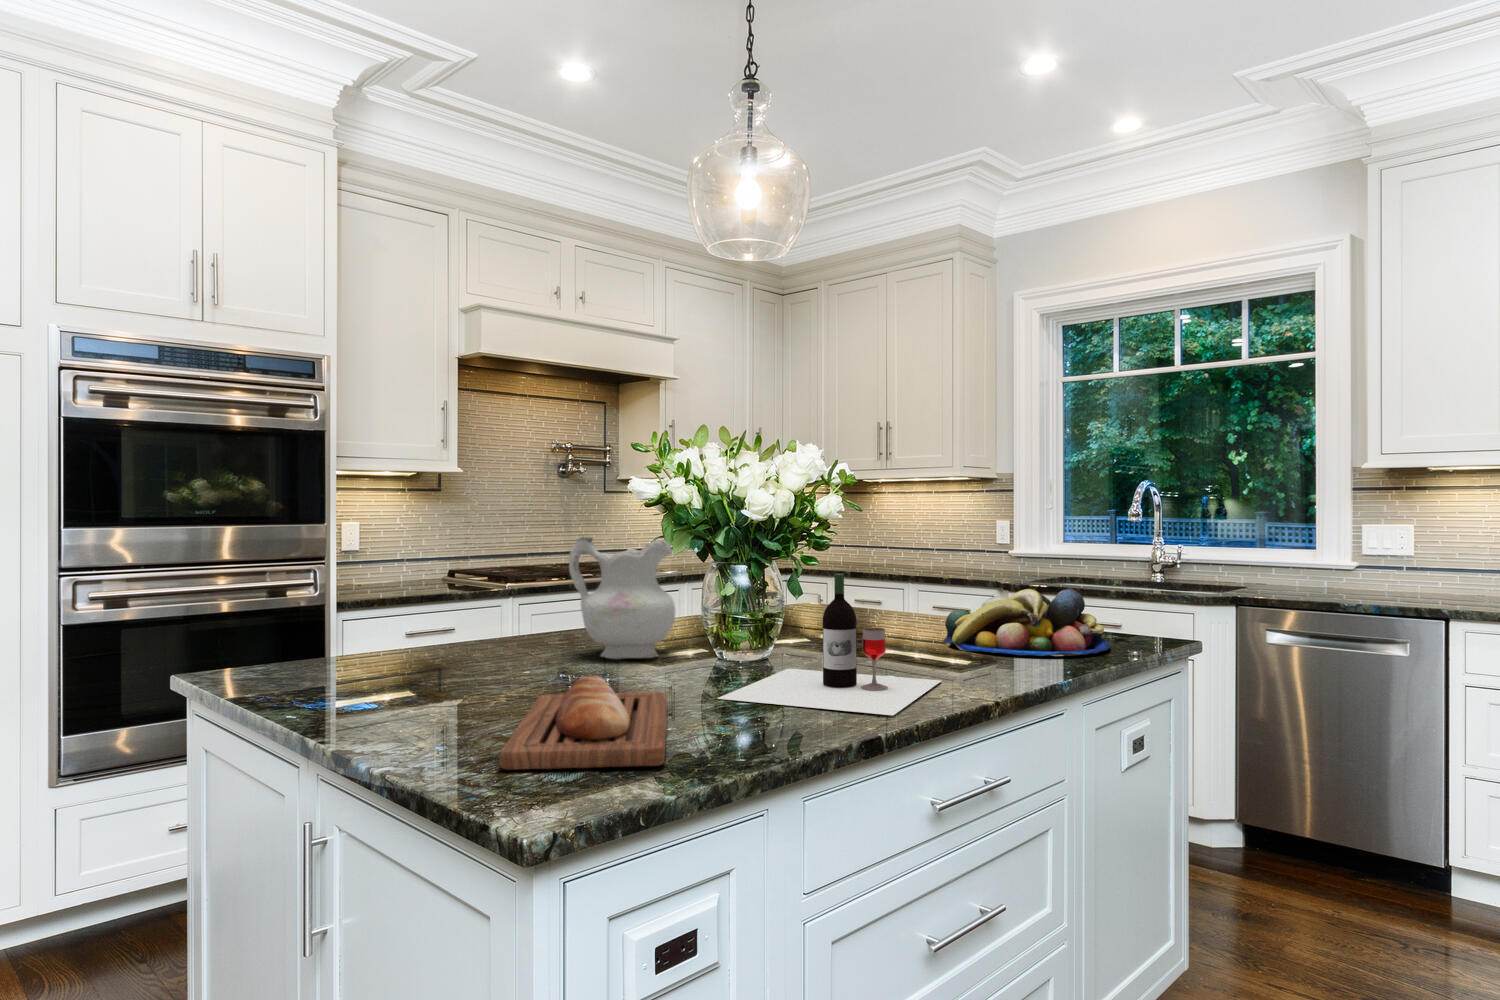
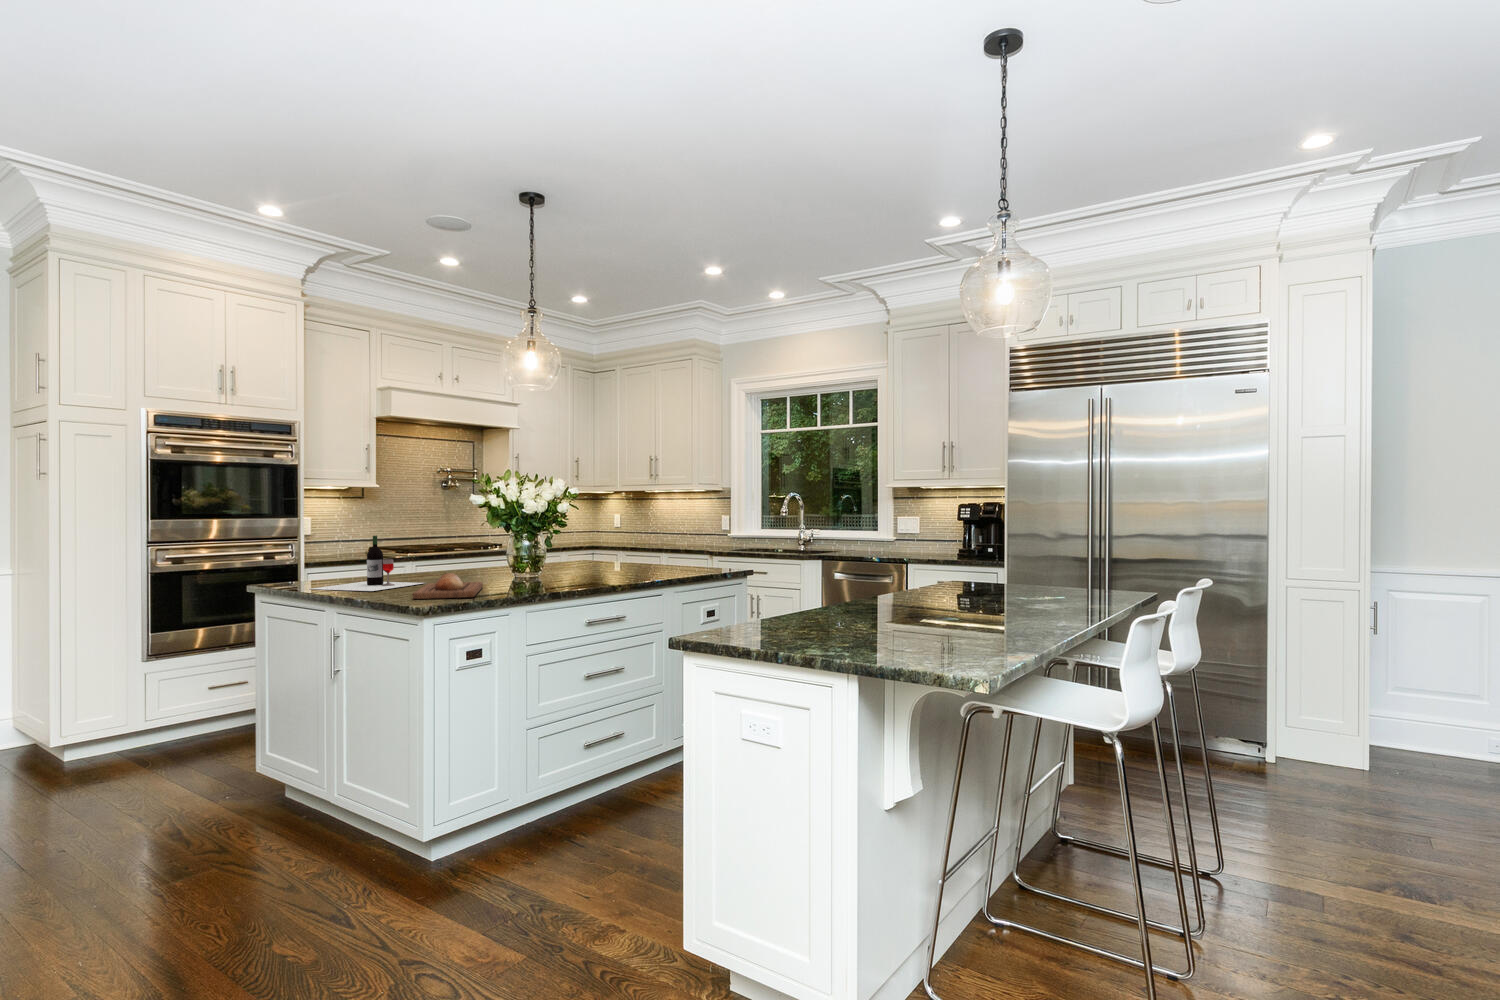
ceramic pitcher: present [569,536,675,659] -> none [444,520,495,577]
wine bottle: present [717,574,941,715] -> present [311,536,423,591]
fruit bowl: present [944,589,1110,656] -> none [630,545,704,573]

